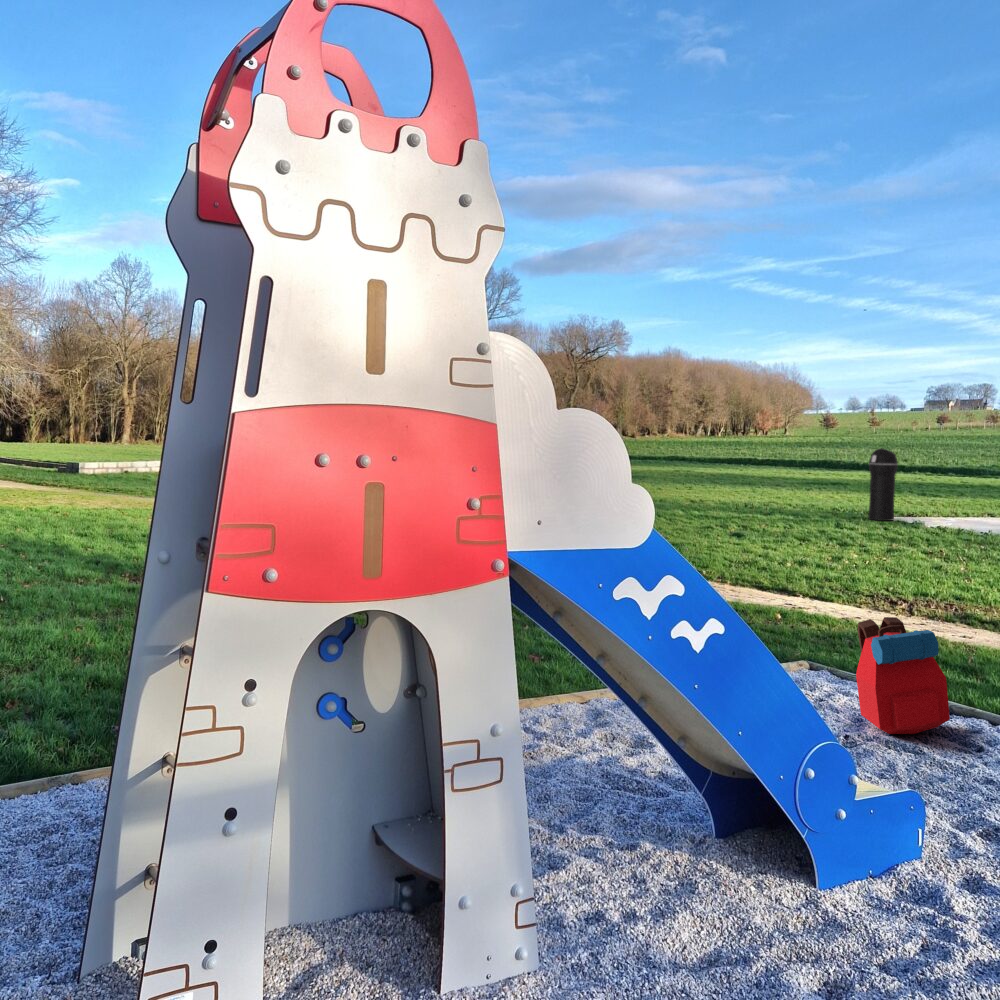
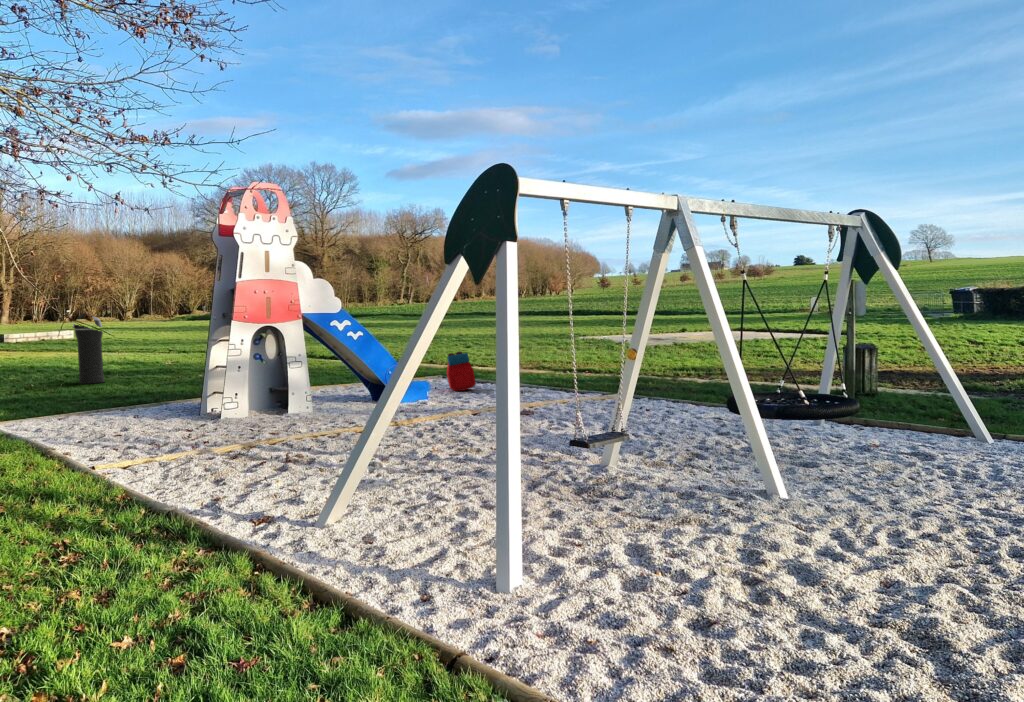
trash can: present [868,448,898,521] -> present [73,314,104,384]

